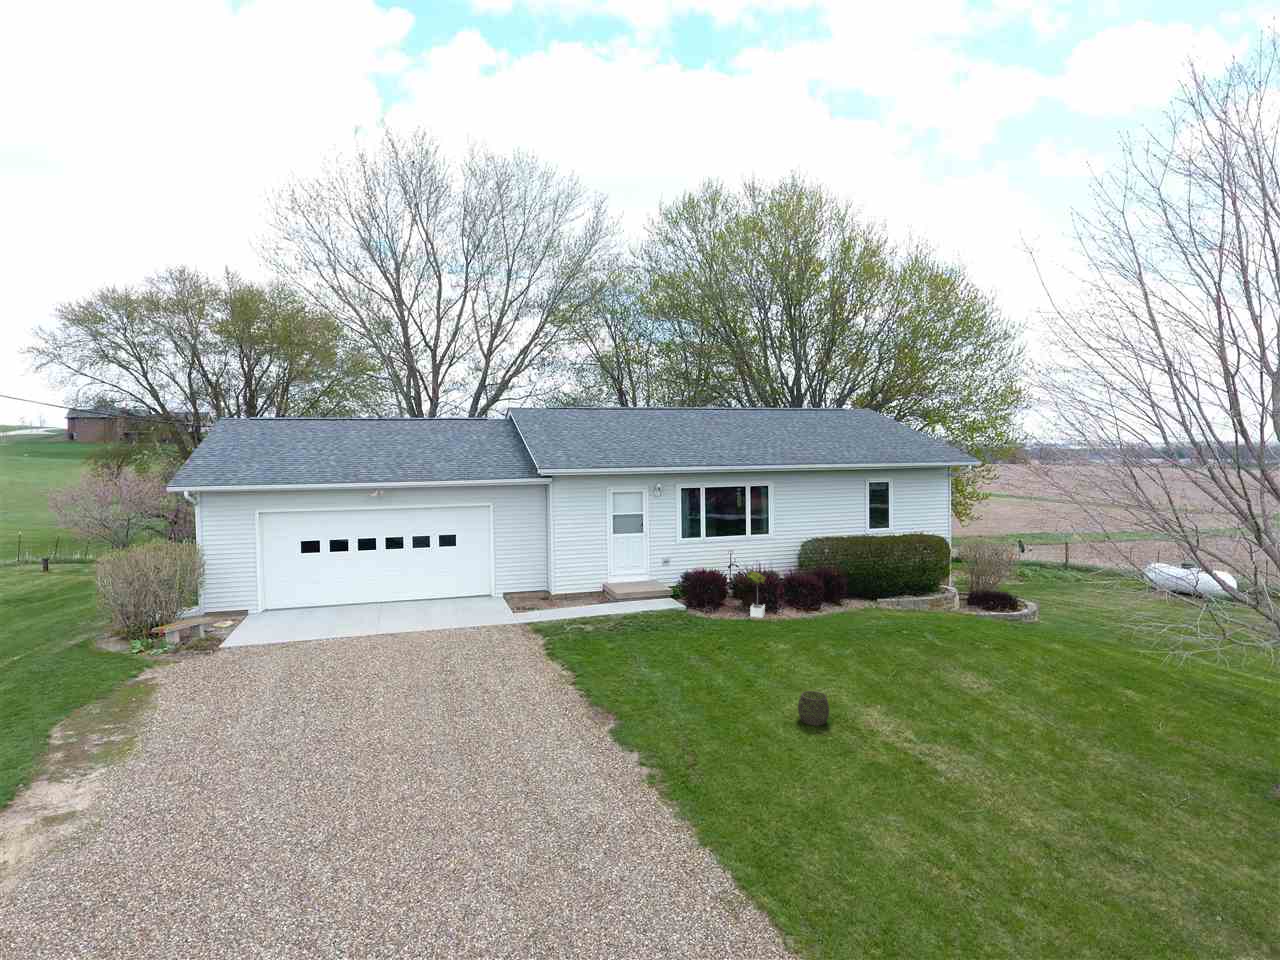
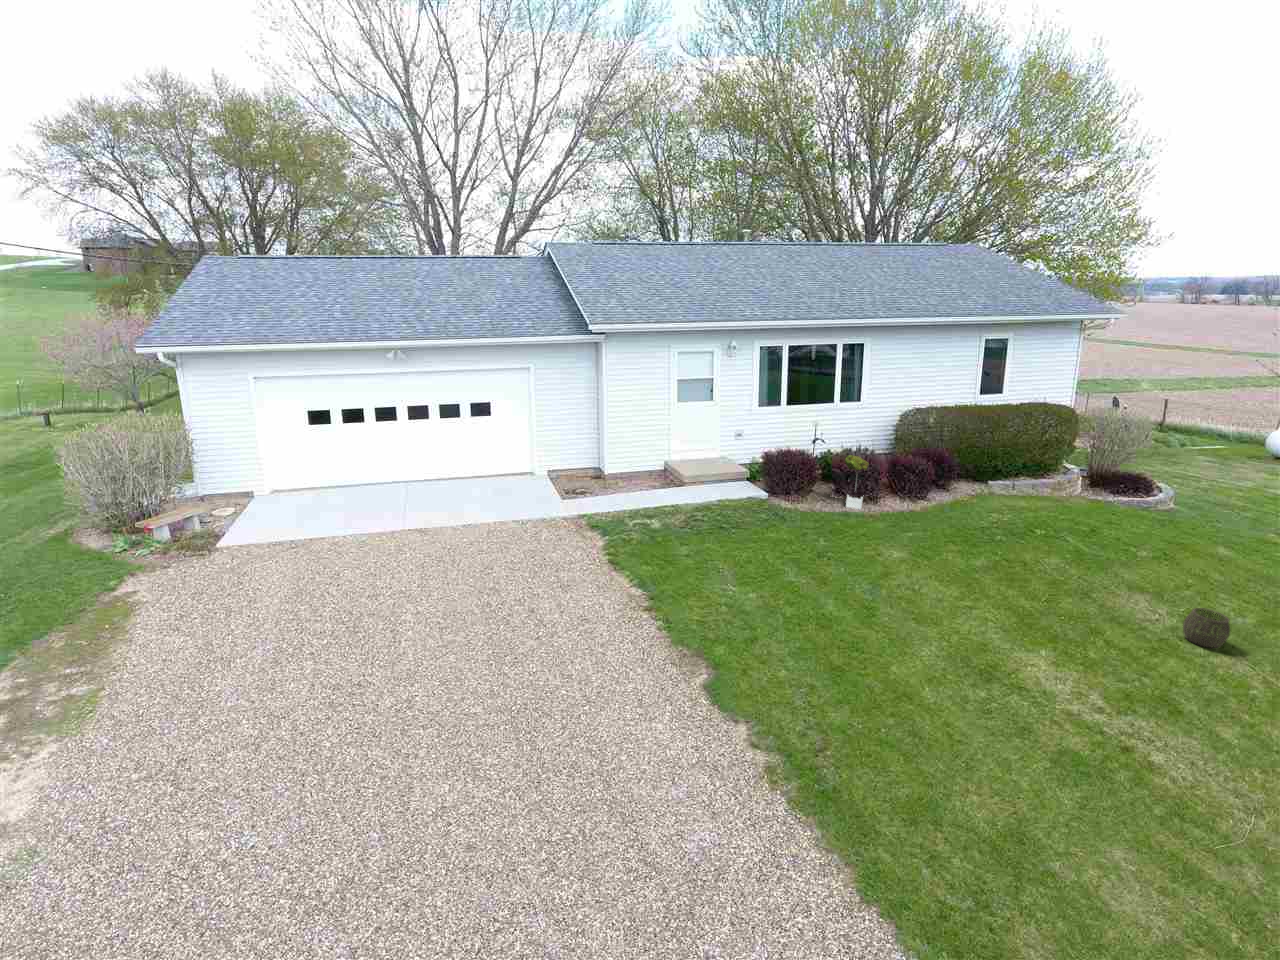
woven basket: present [798,691,829,725] -> present [1183,608,1230,648]

